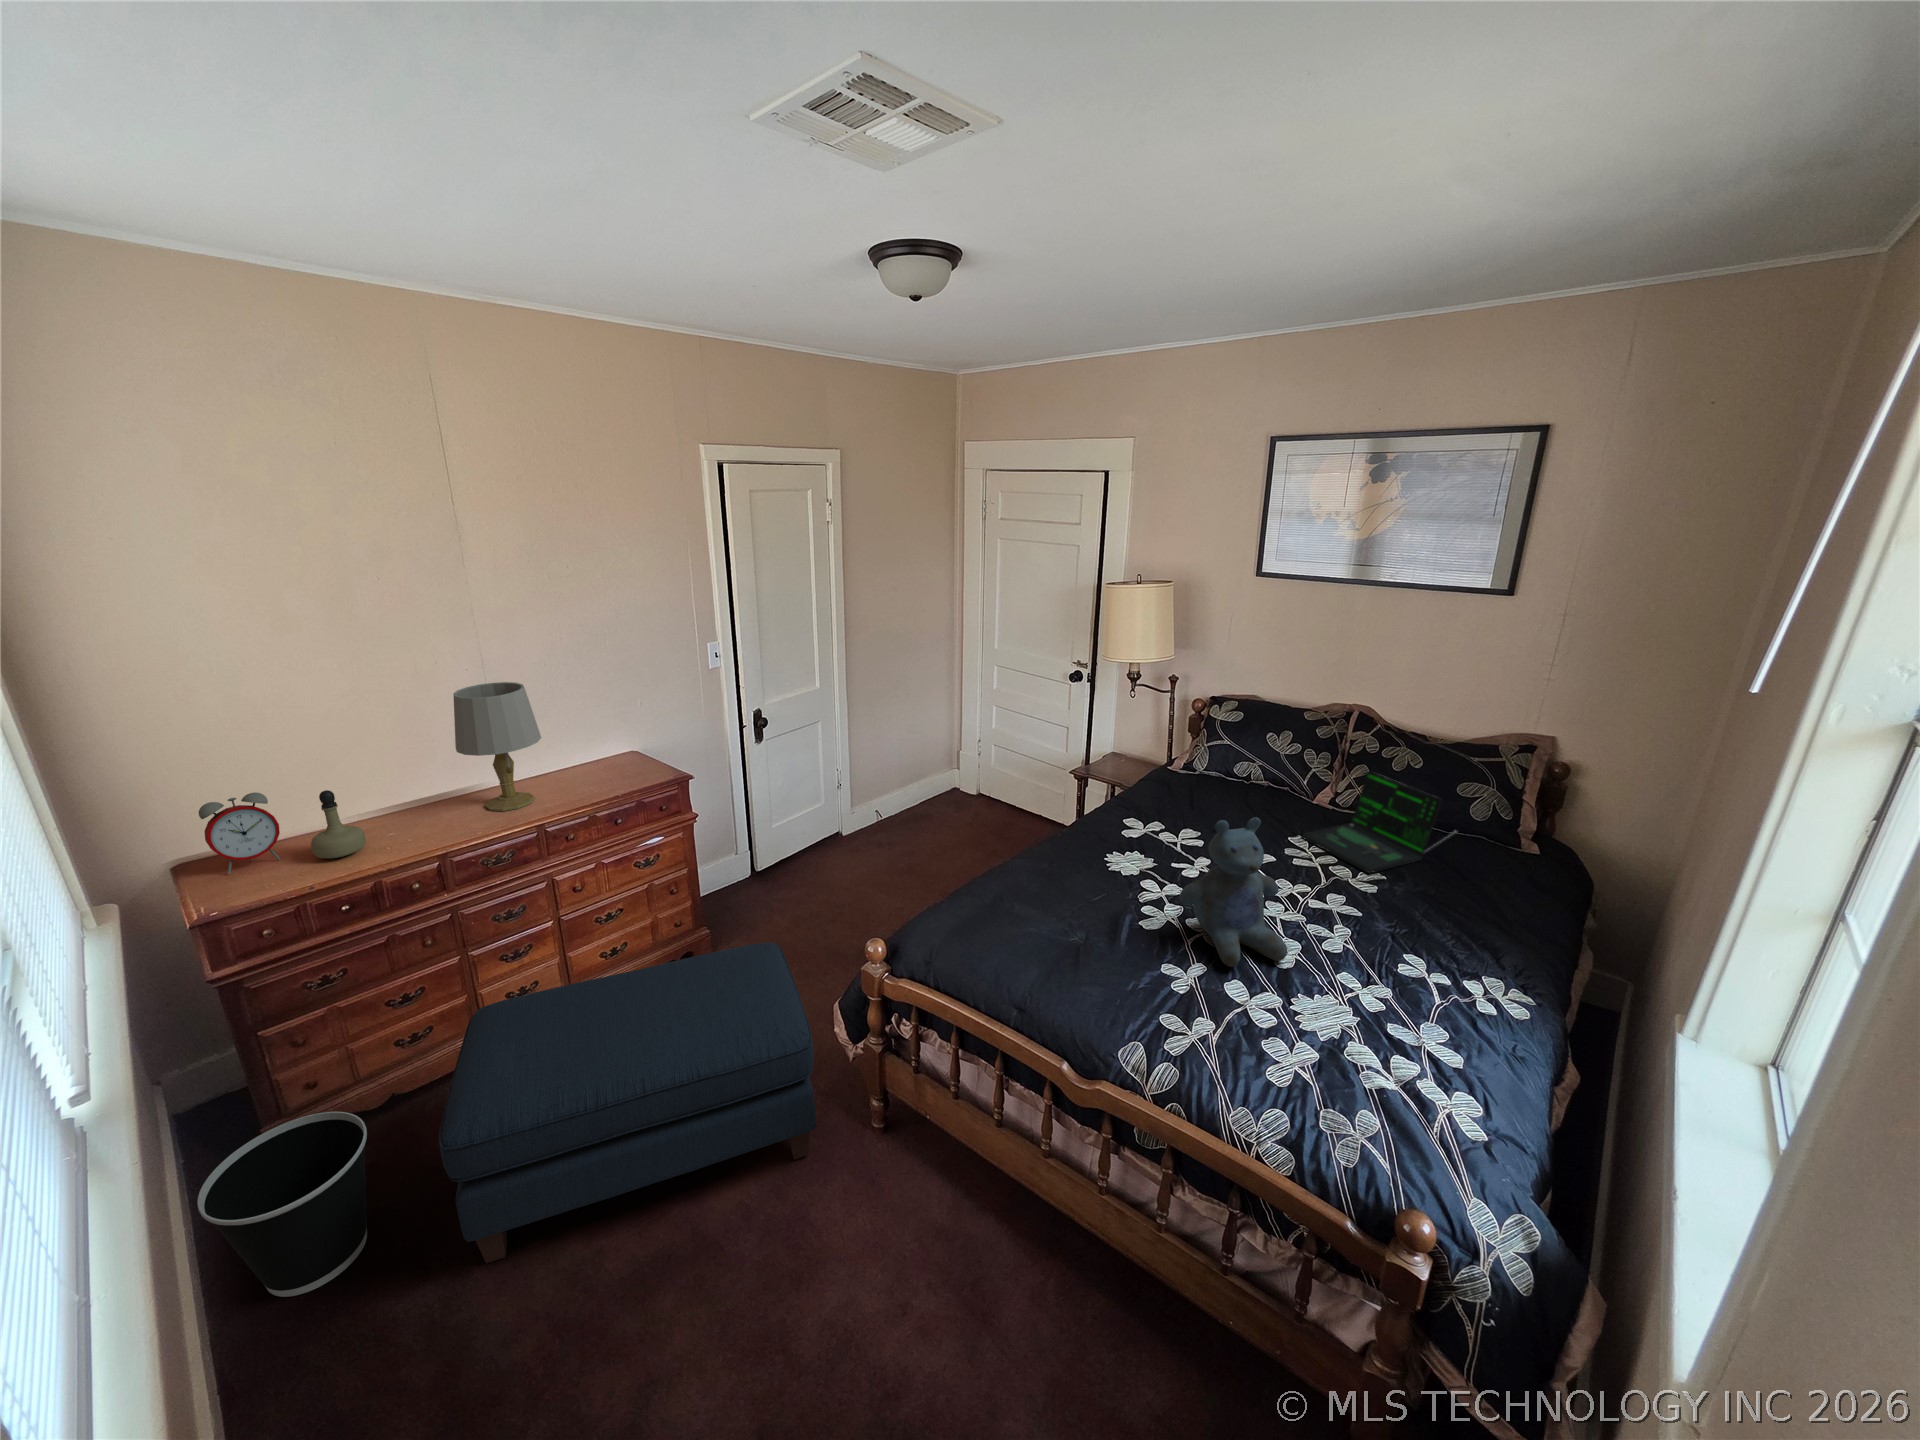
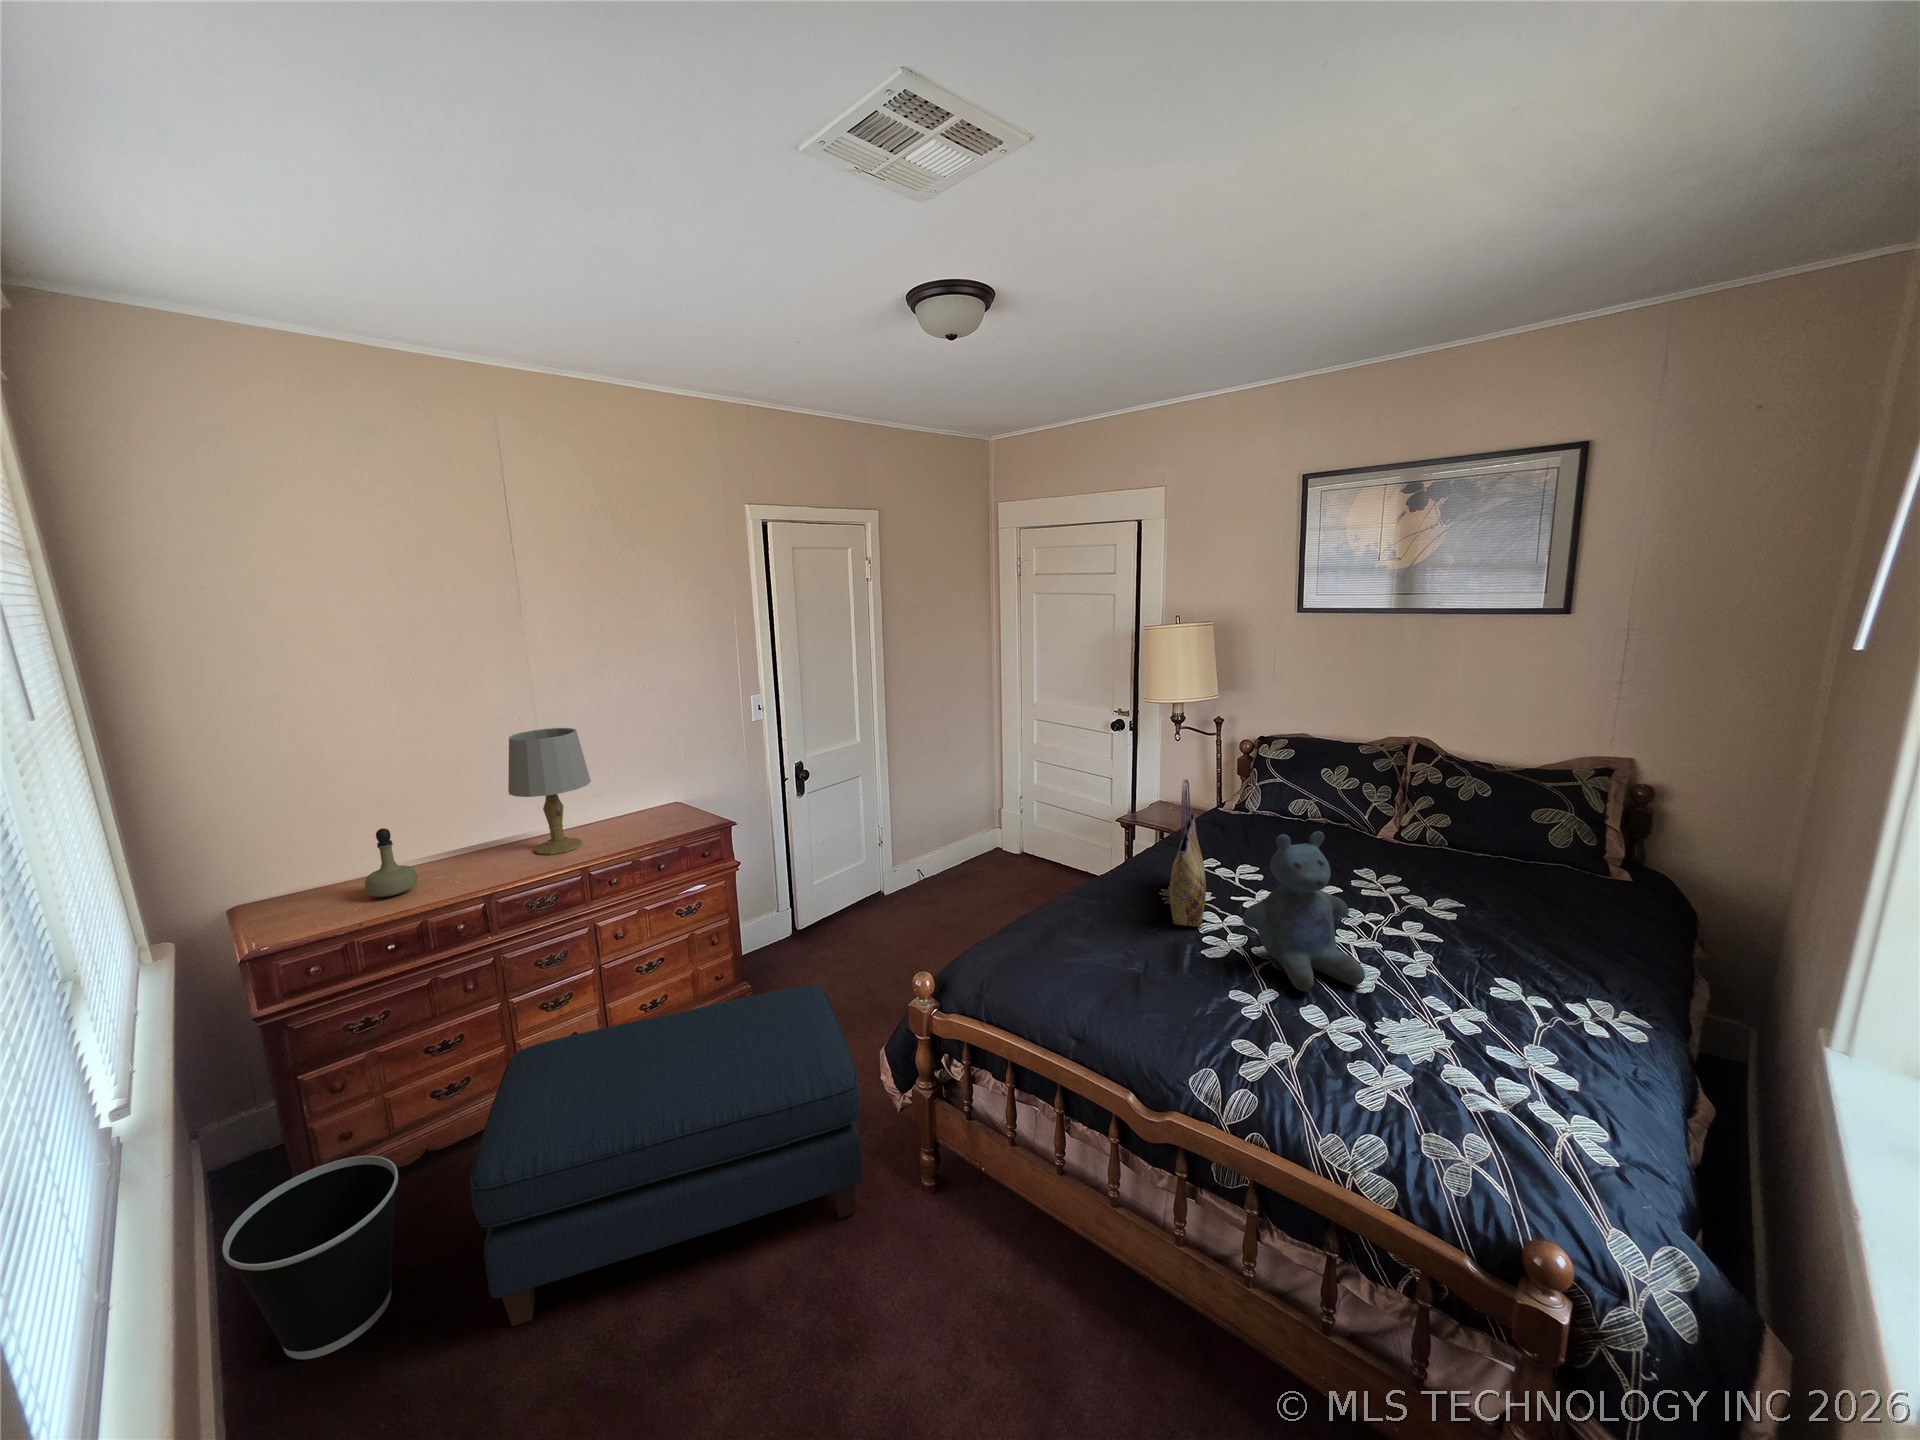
tote bag: none [1114,755,1148,896] -> present [1169,779,1206,926]
laptop: present [1302,771,1456,873] -> none [1366,798,1537,901]
alarm clock: present [199,792,281,874] -> none [261,832,336,912]

